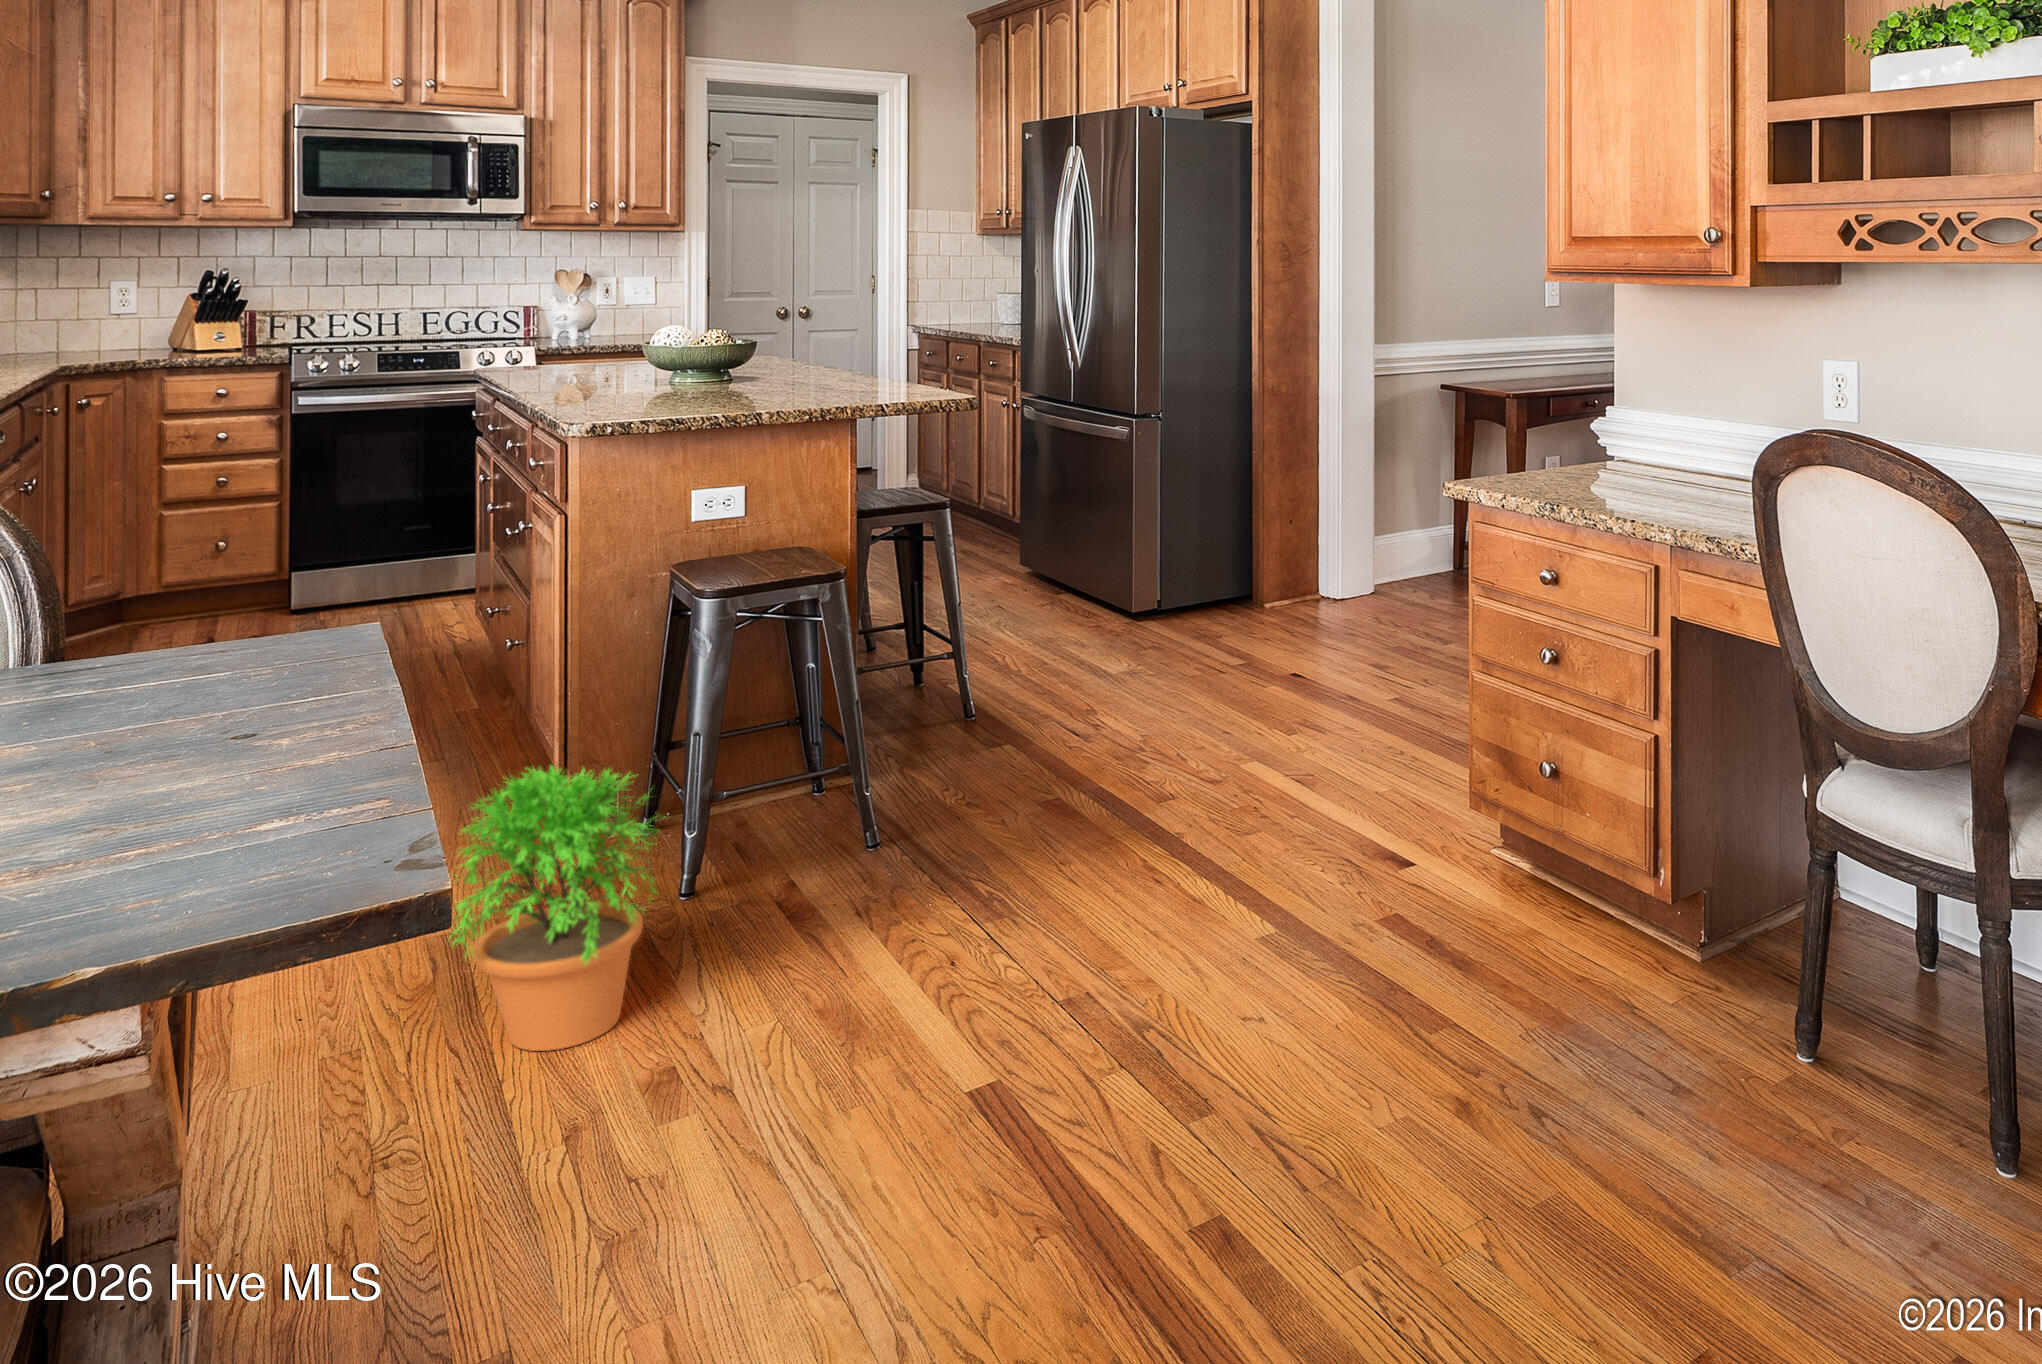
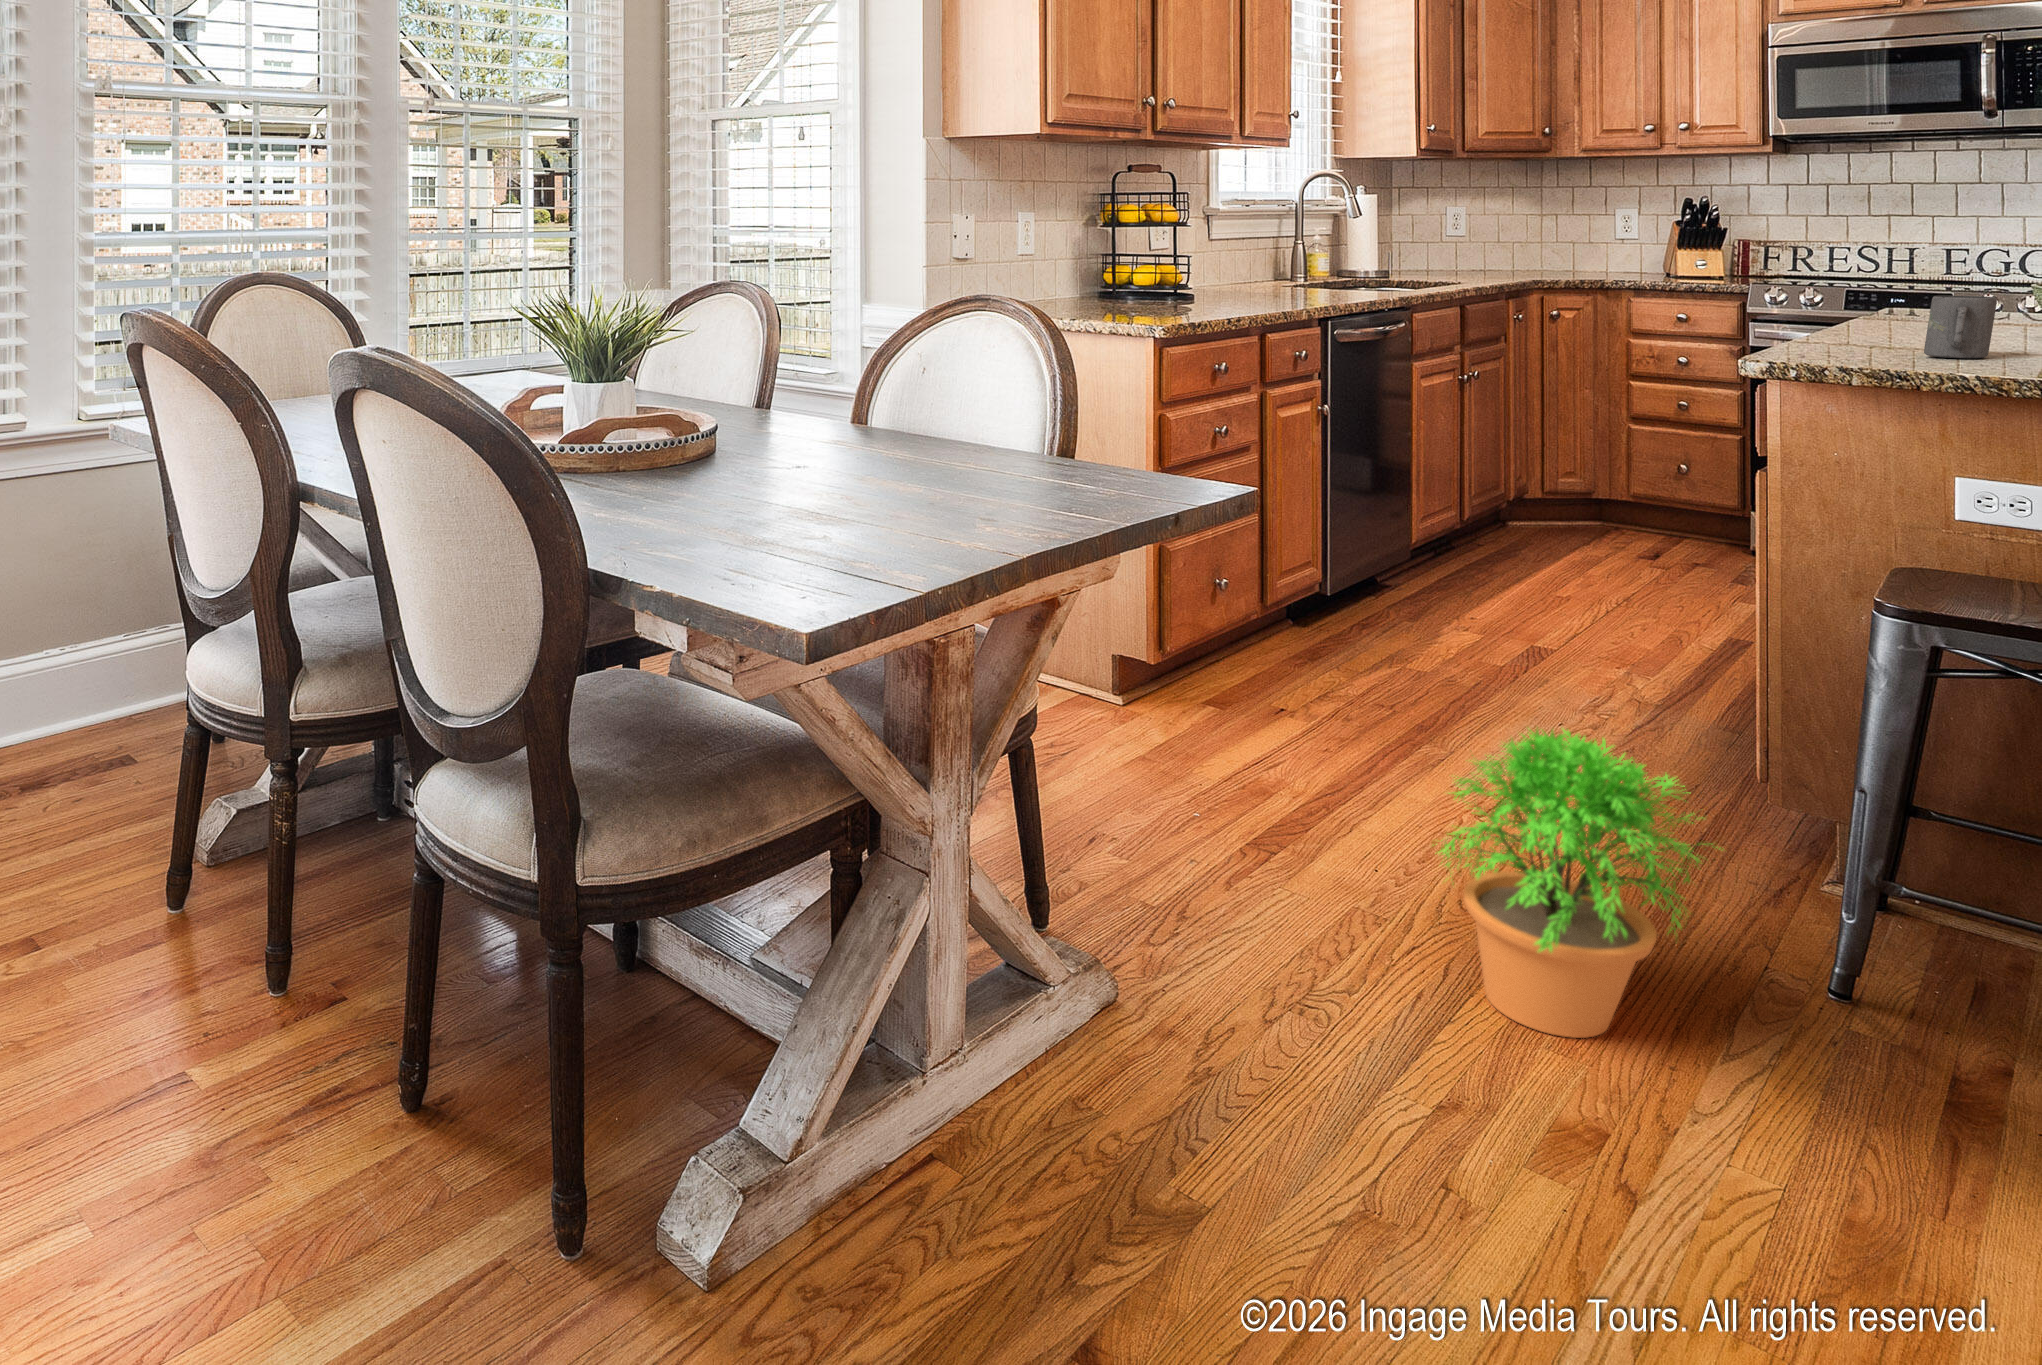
mug: none [583,354,627,404] -> present [1924,296,1997,358]

